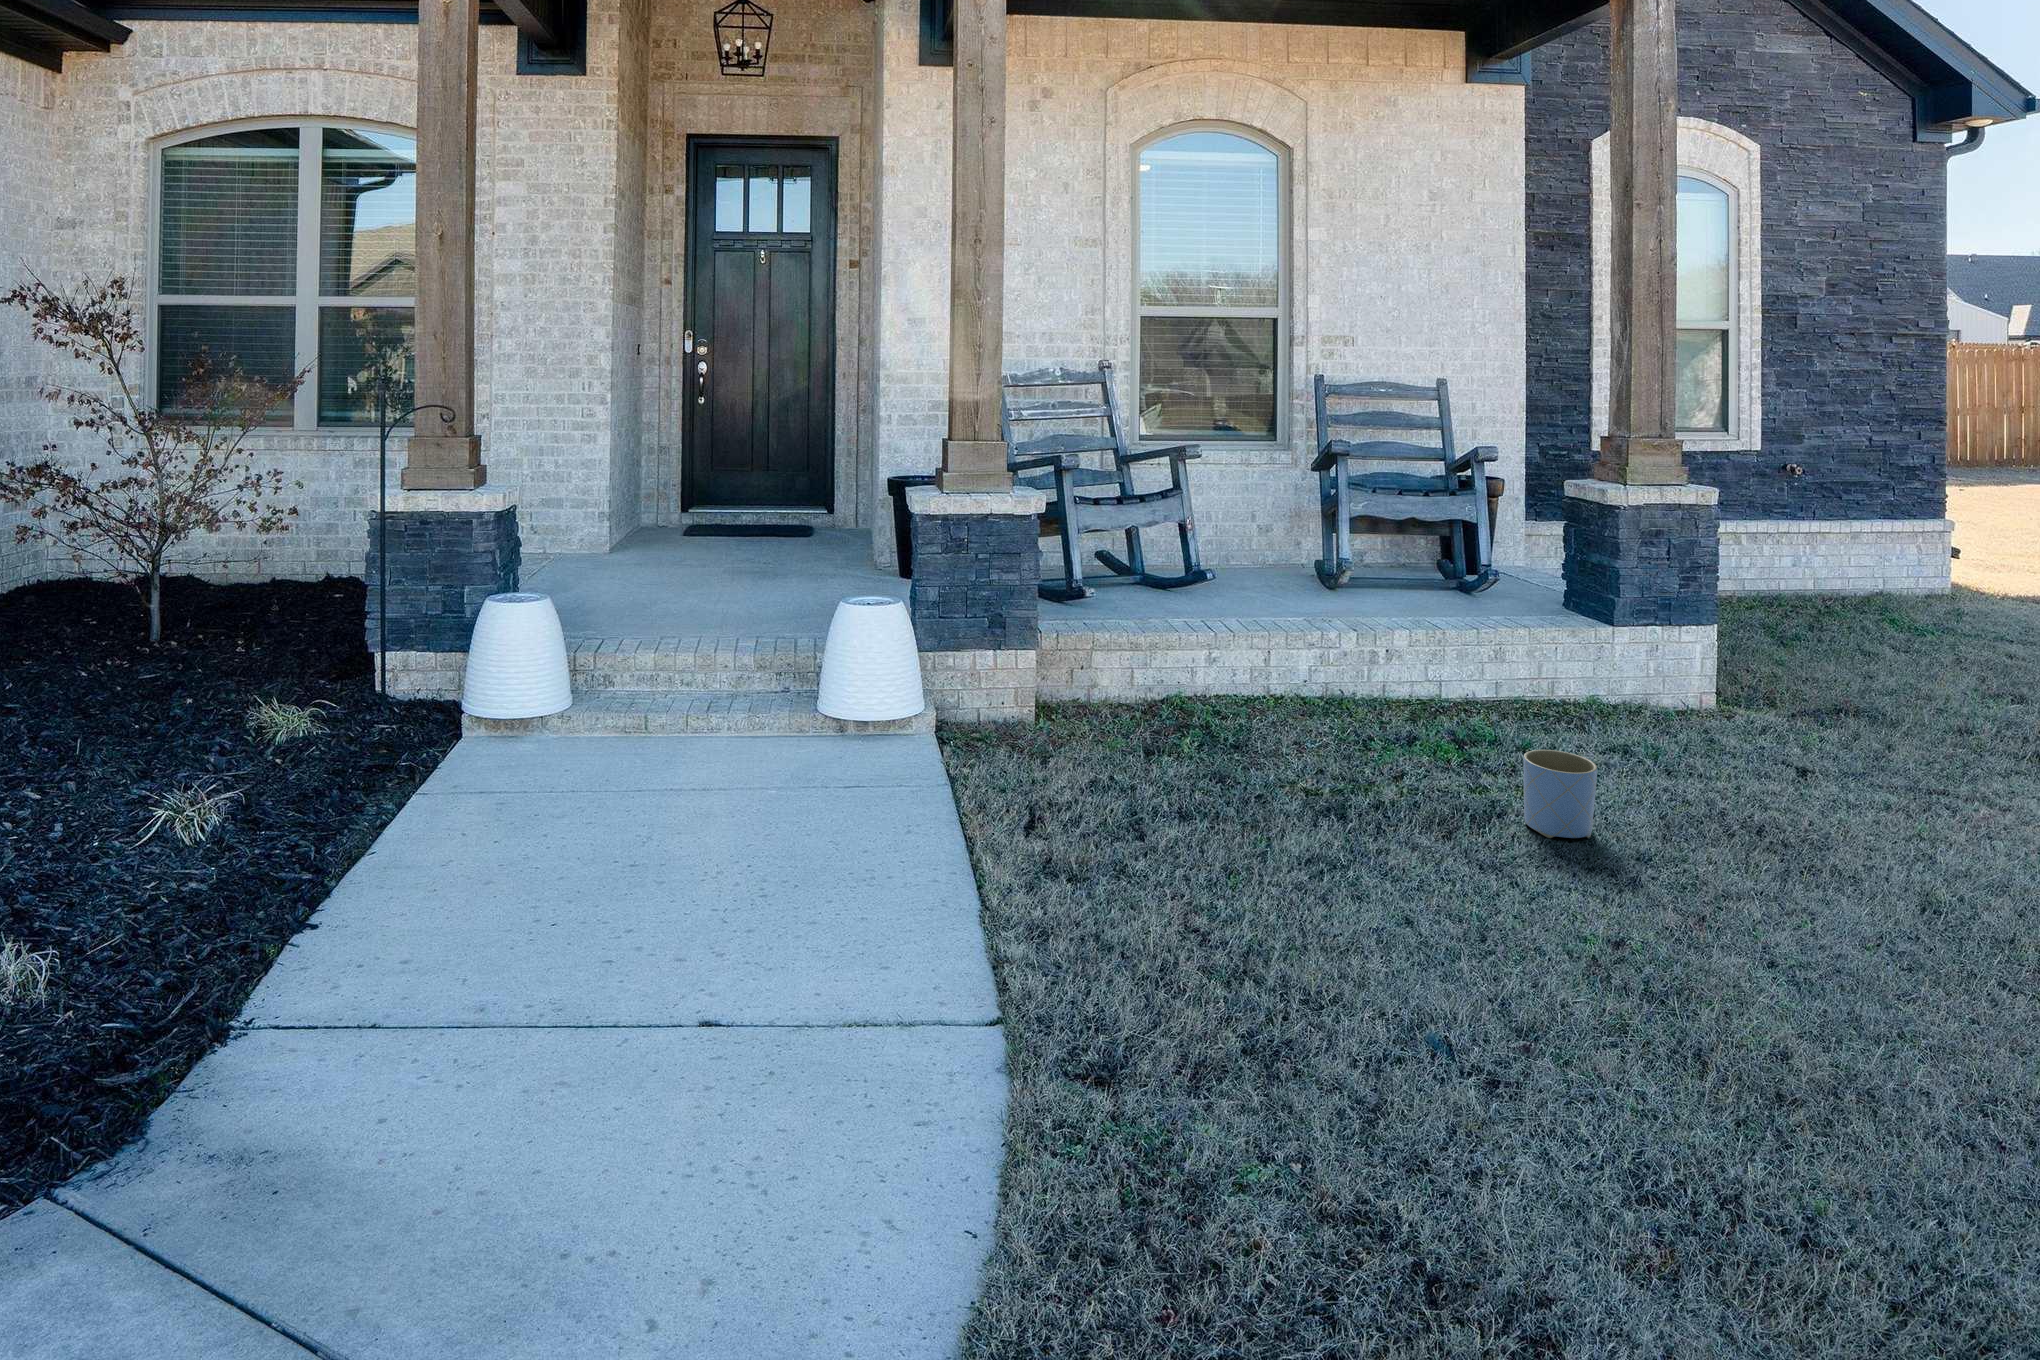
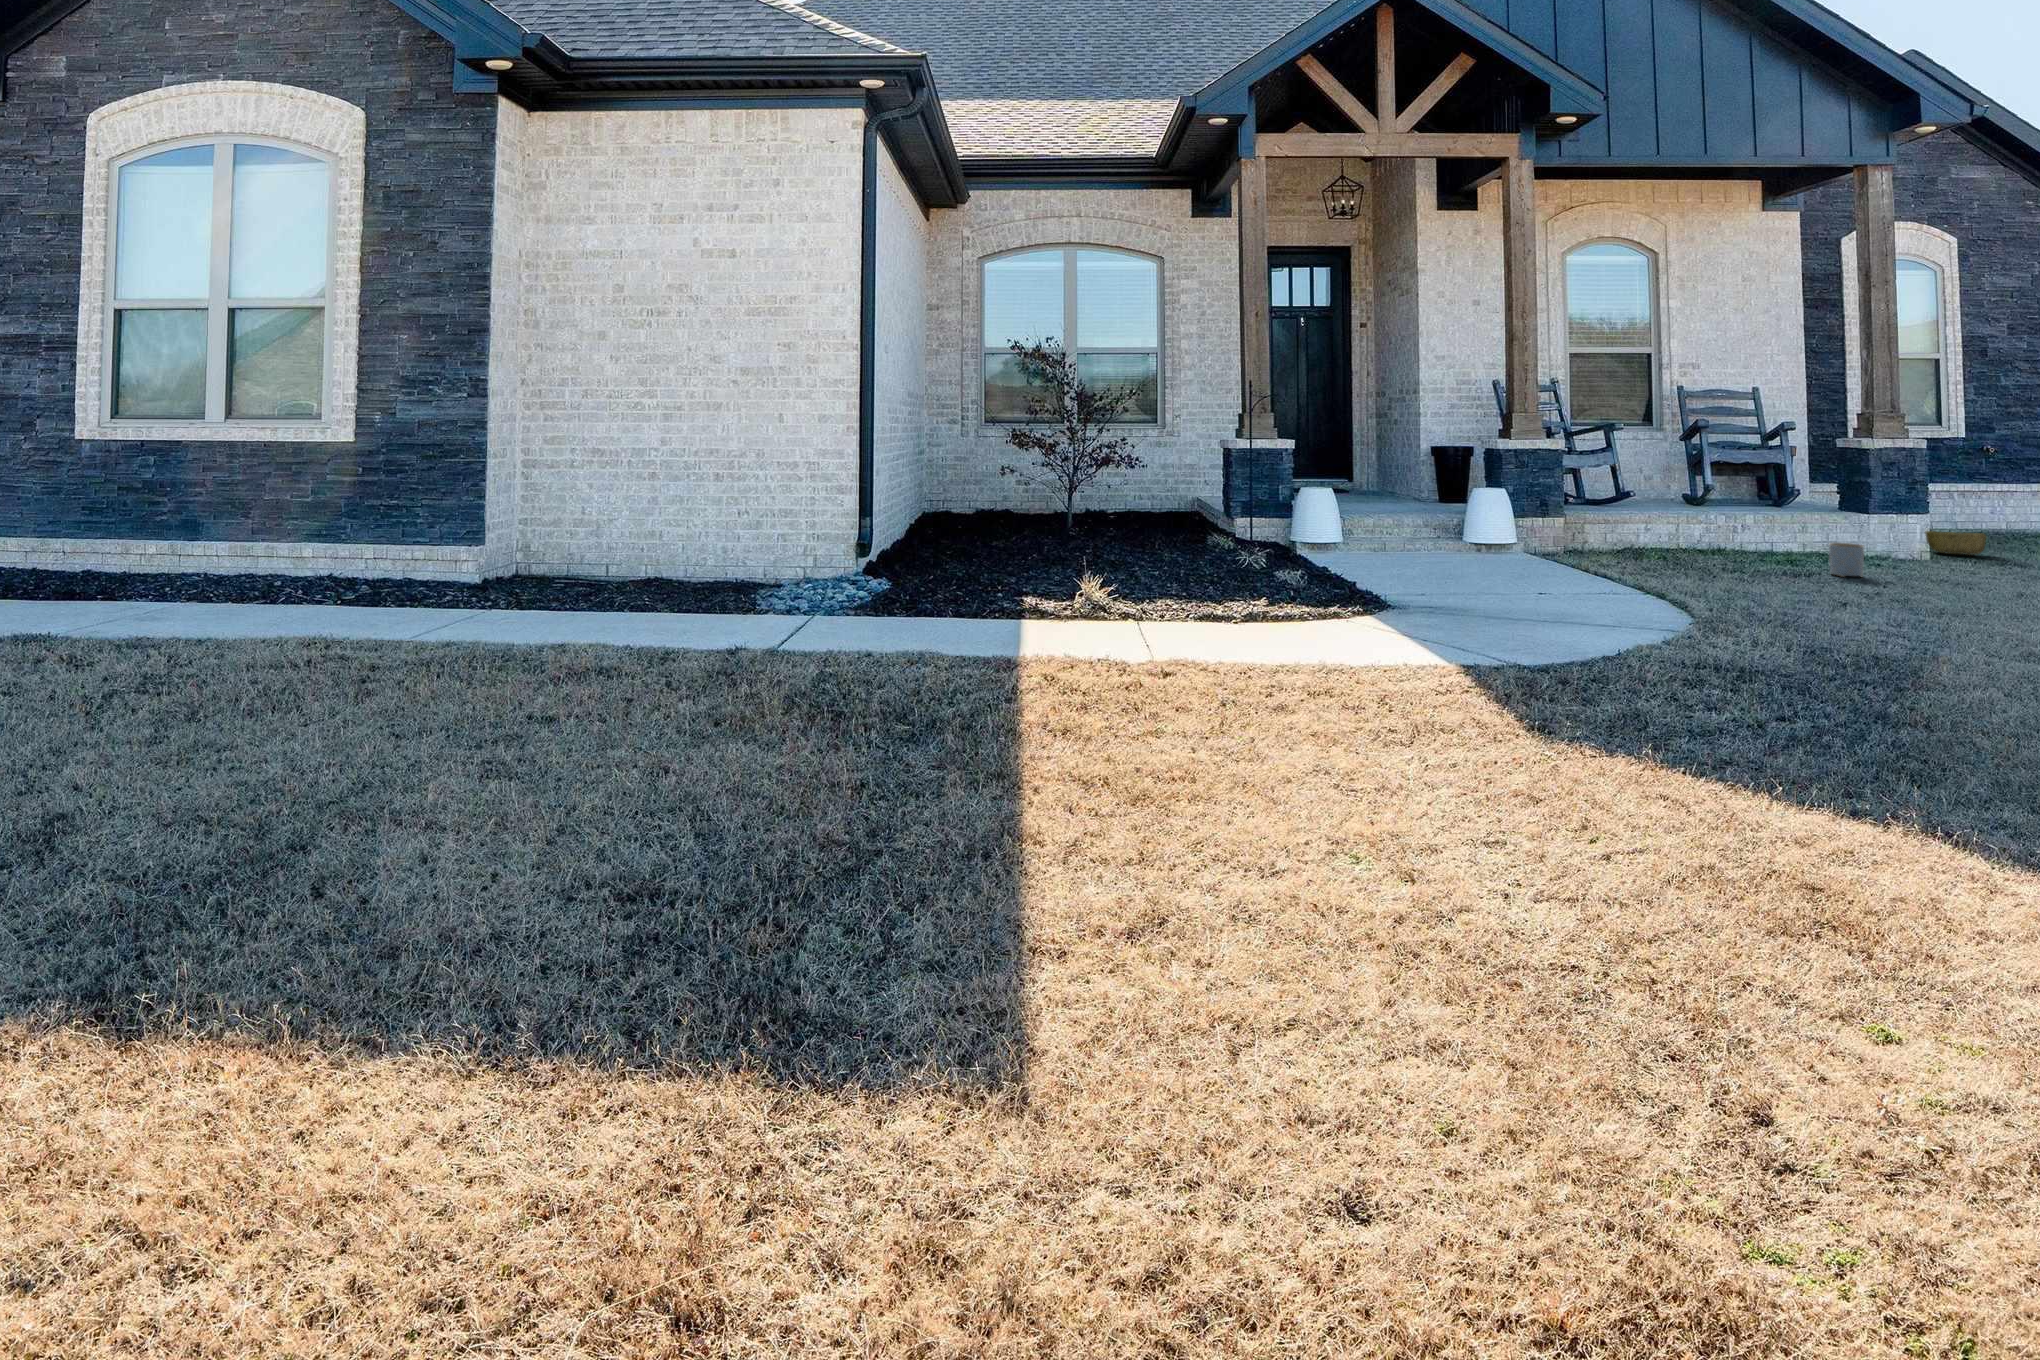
woven basket: none [1710,660,1821,712] -> present [1925,531,1986,555]

